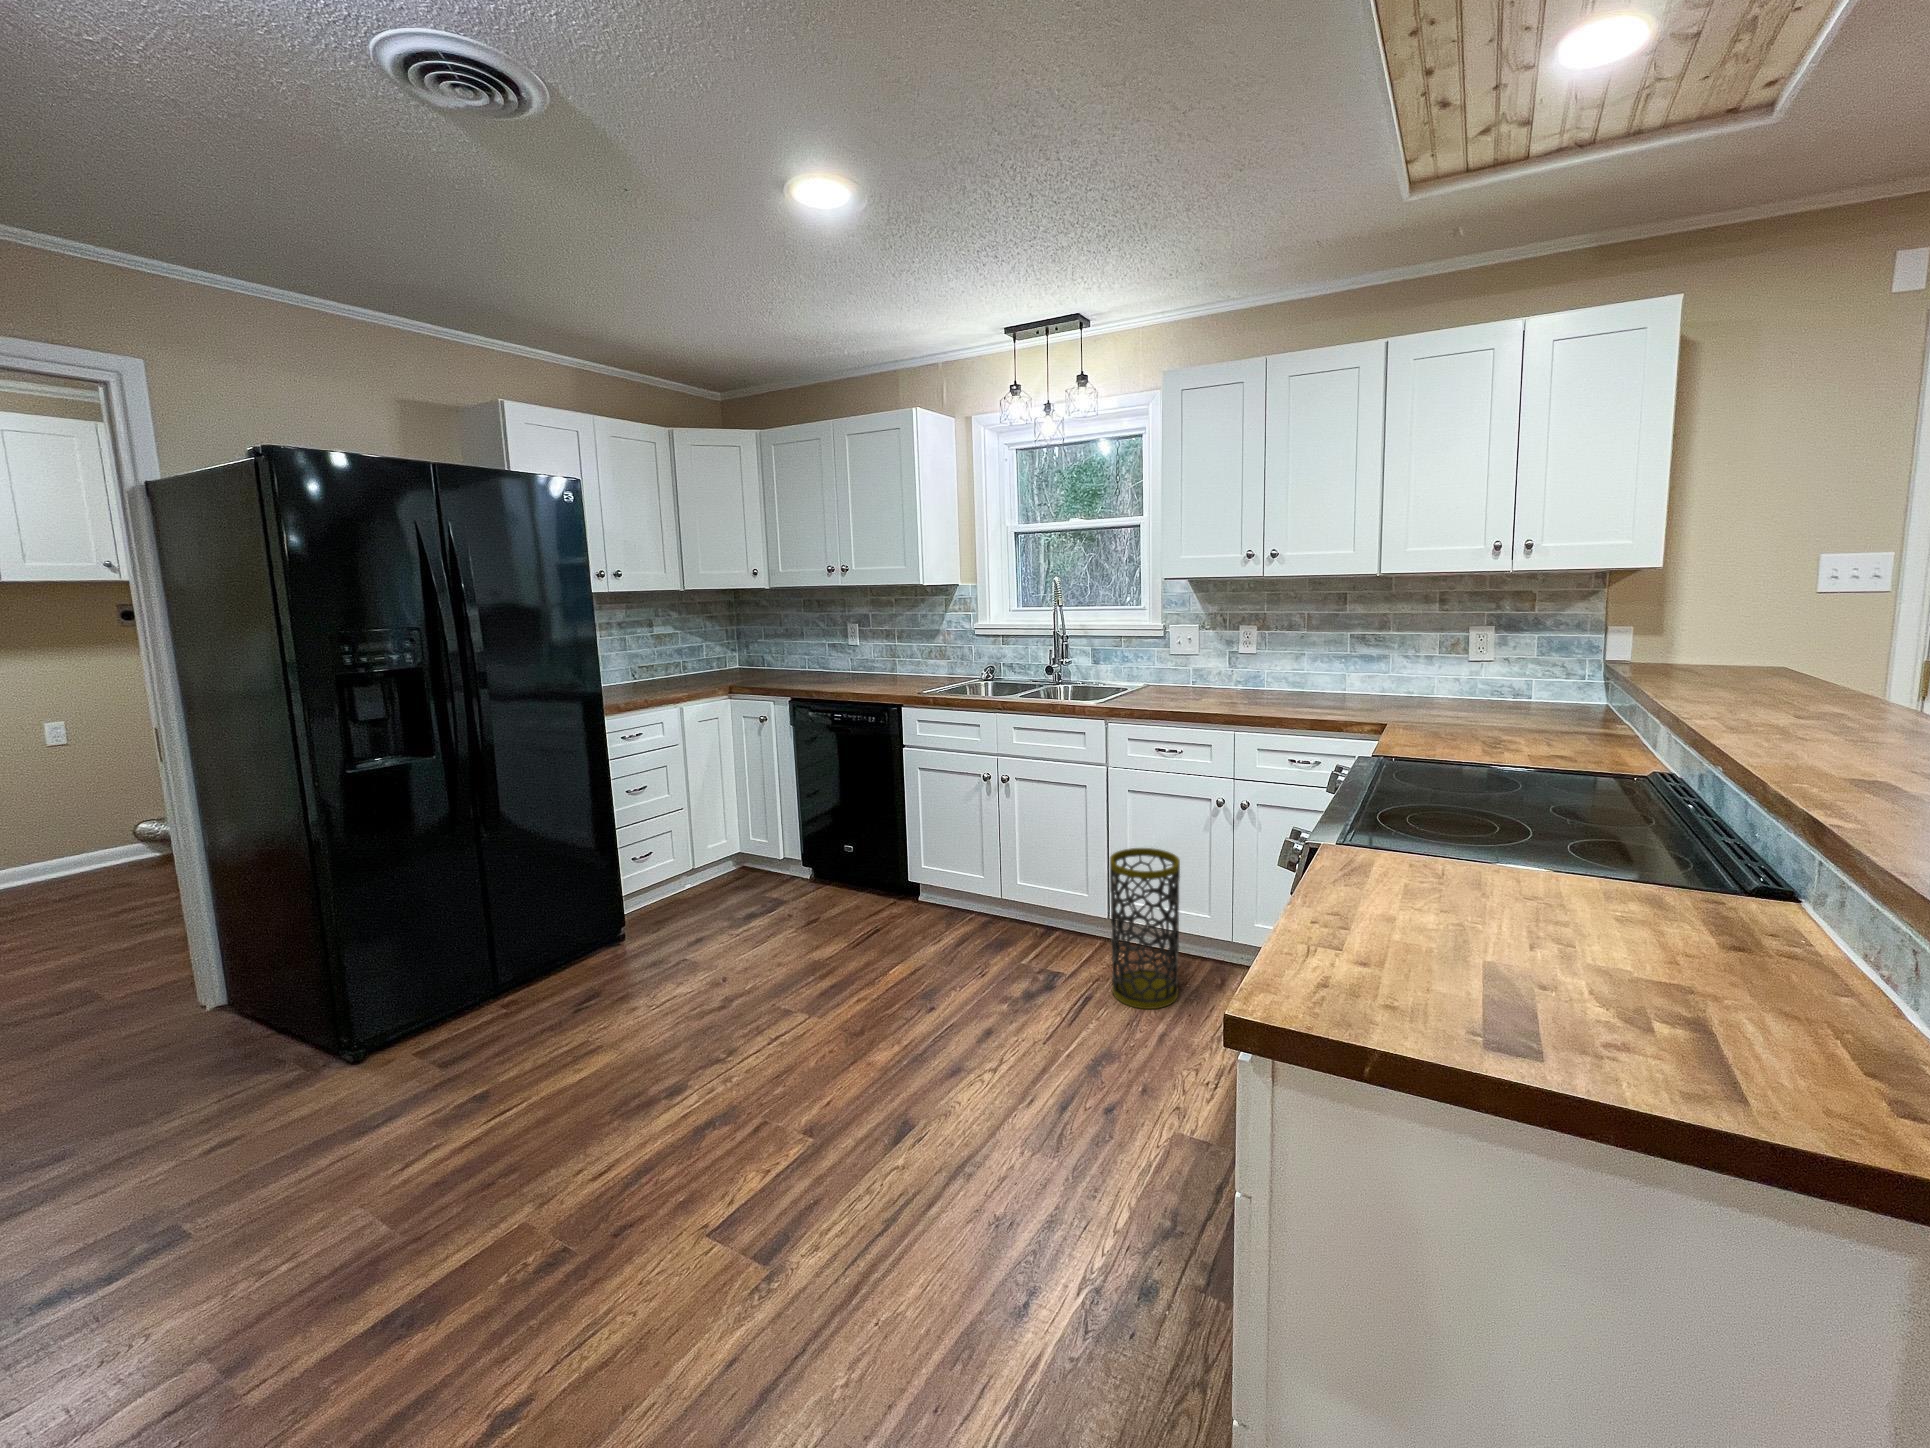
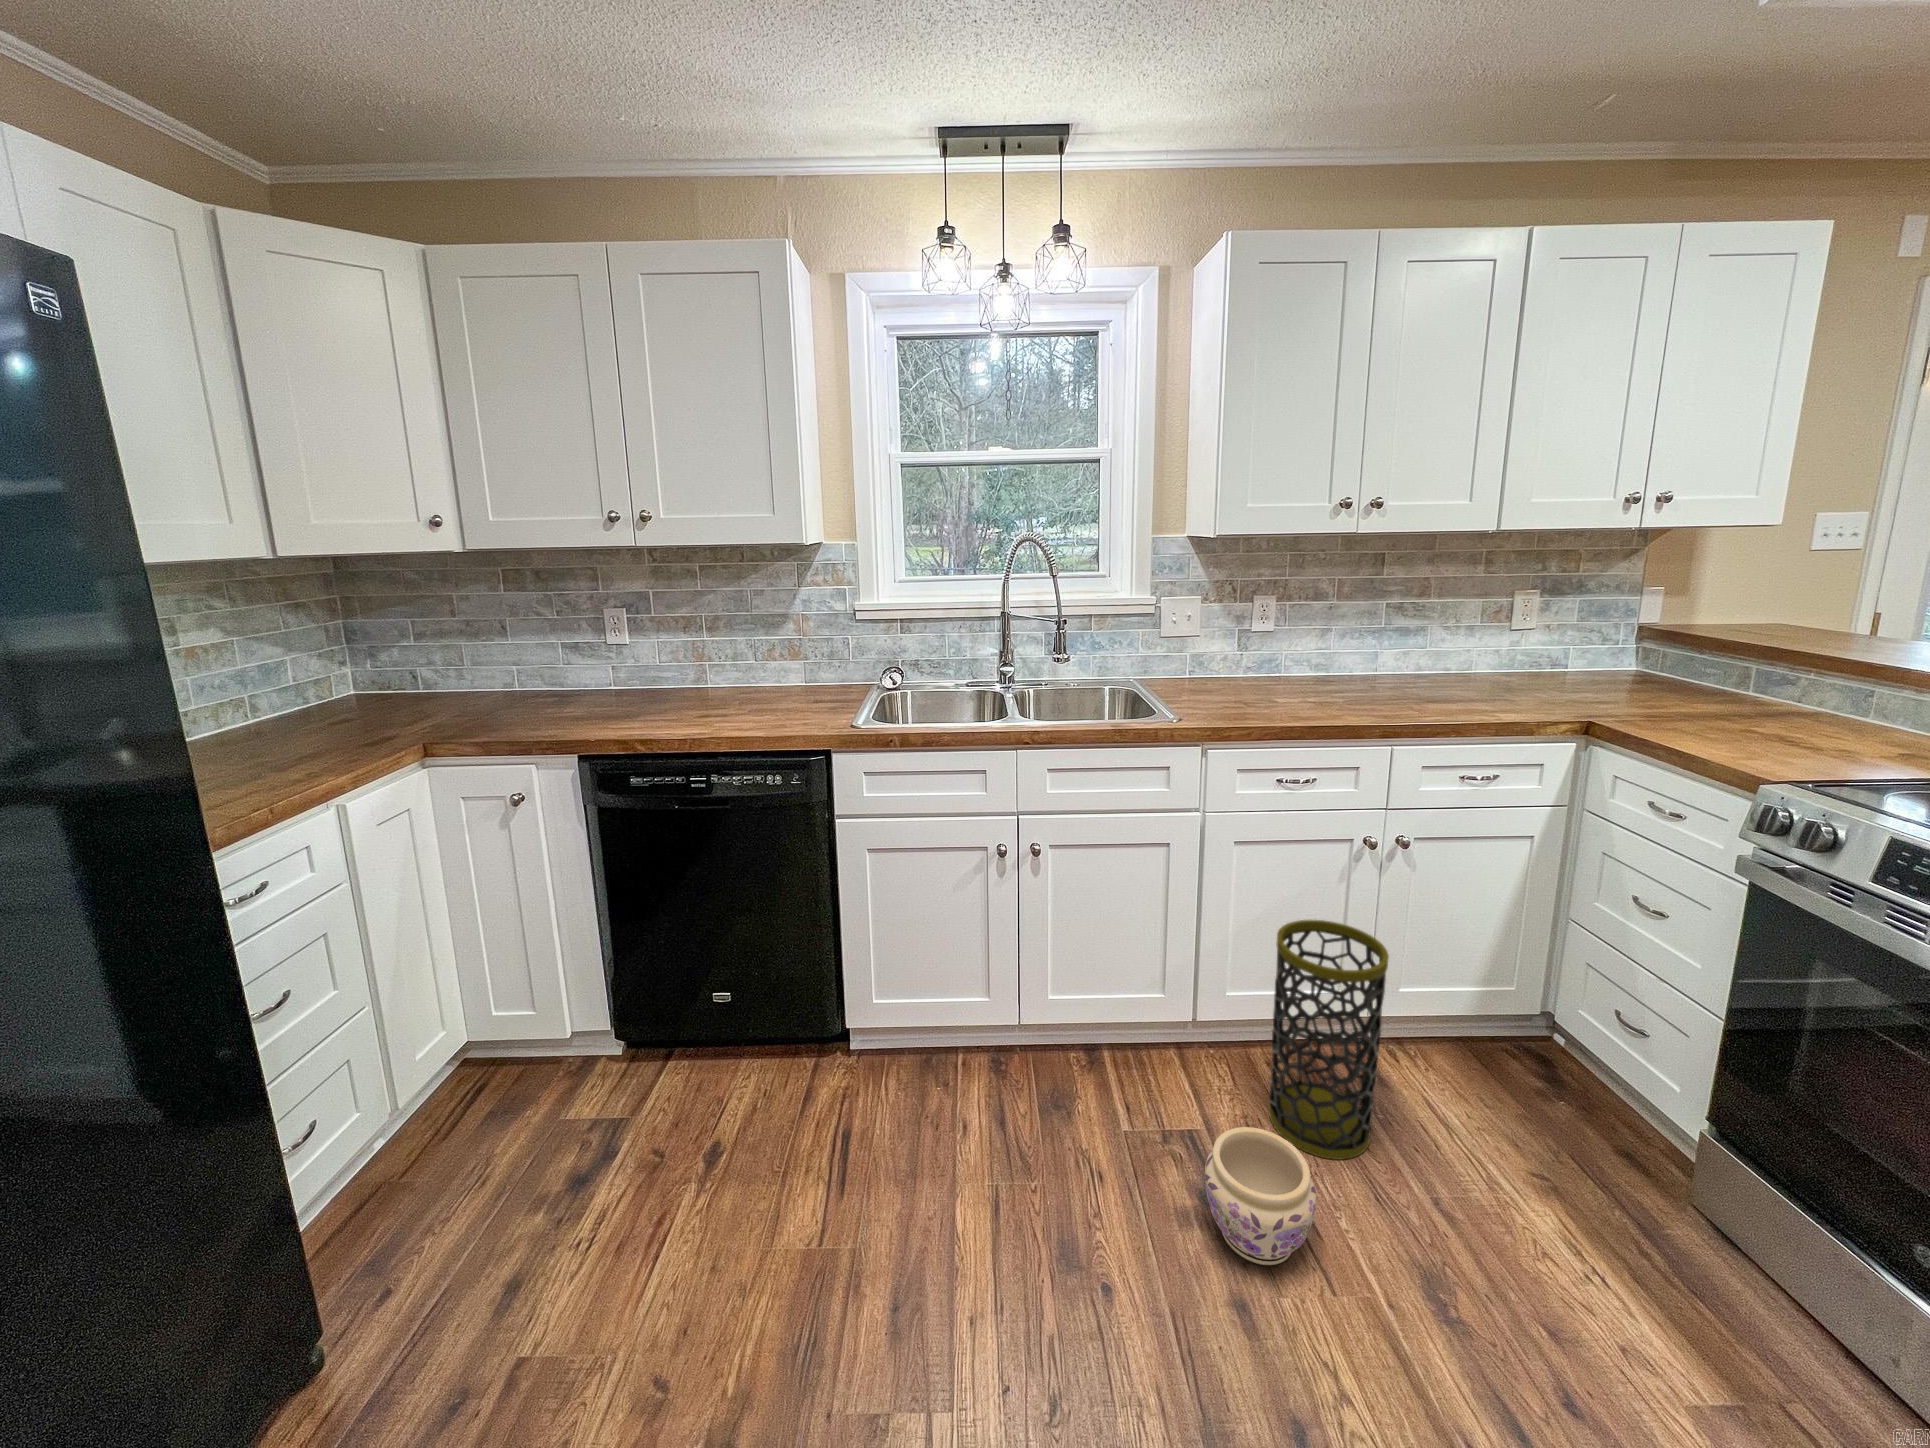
planter: none [1004,952,1068,1027] -> present [1205,1127,1317,1267]

